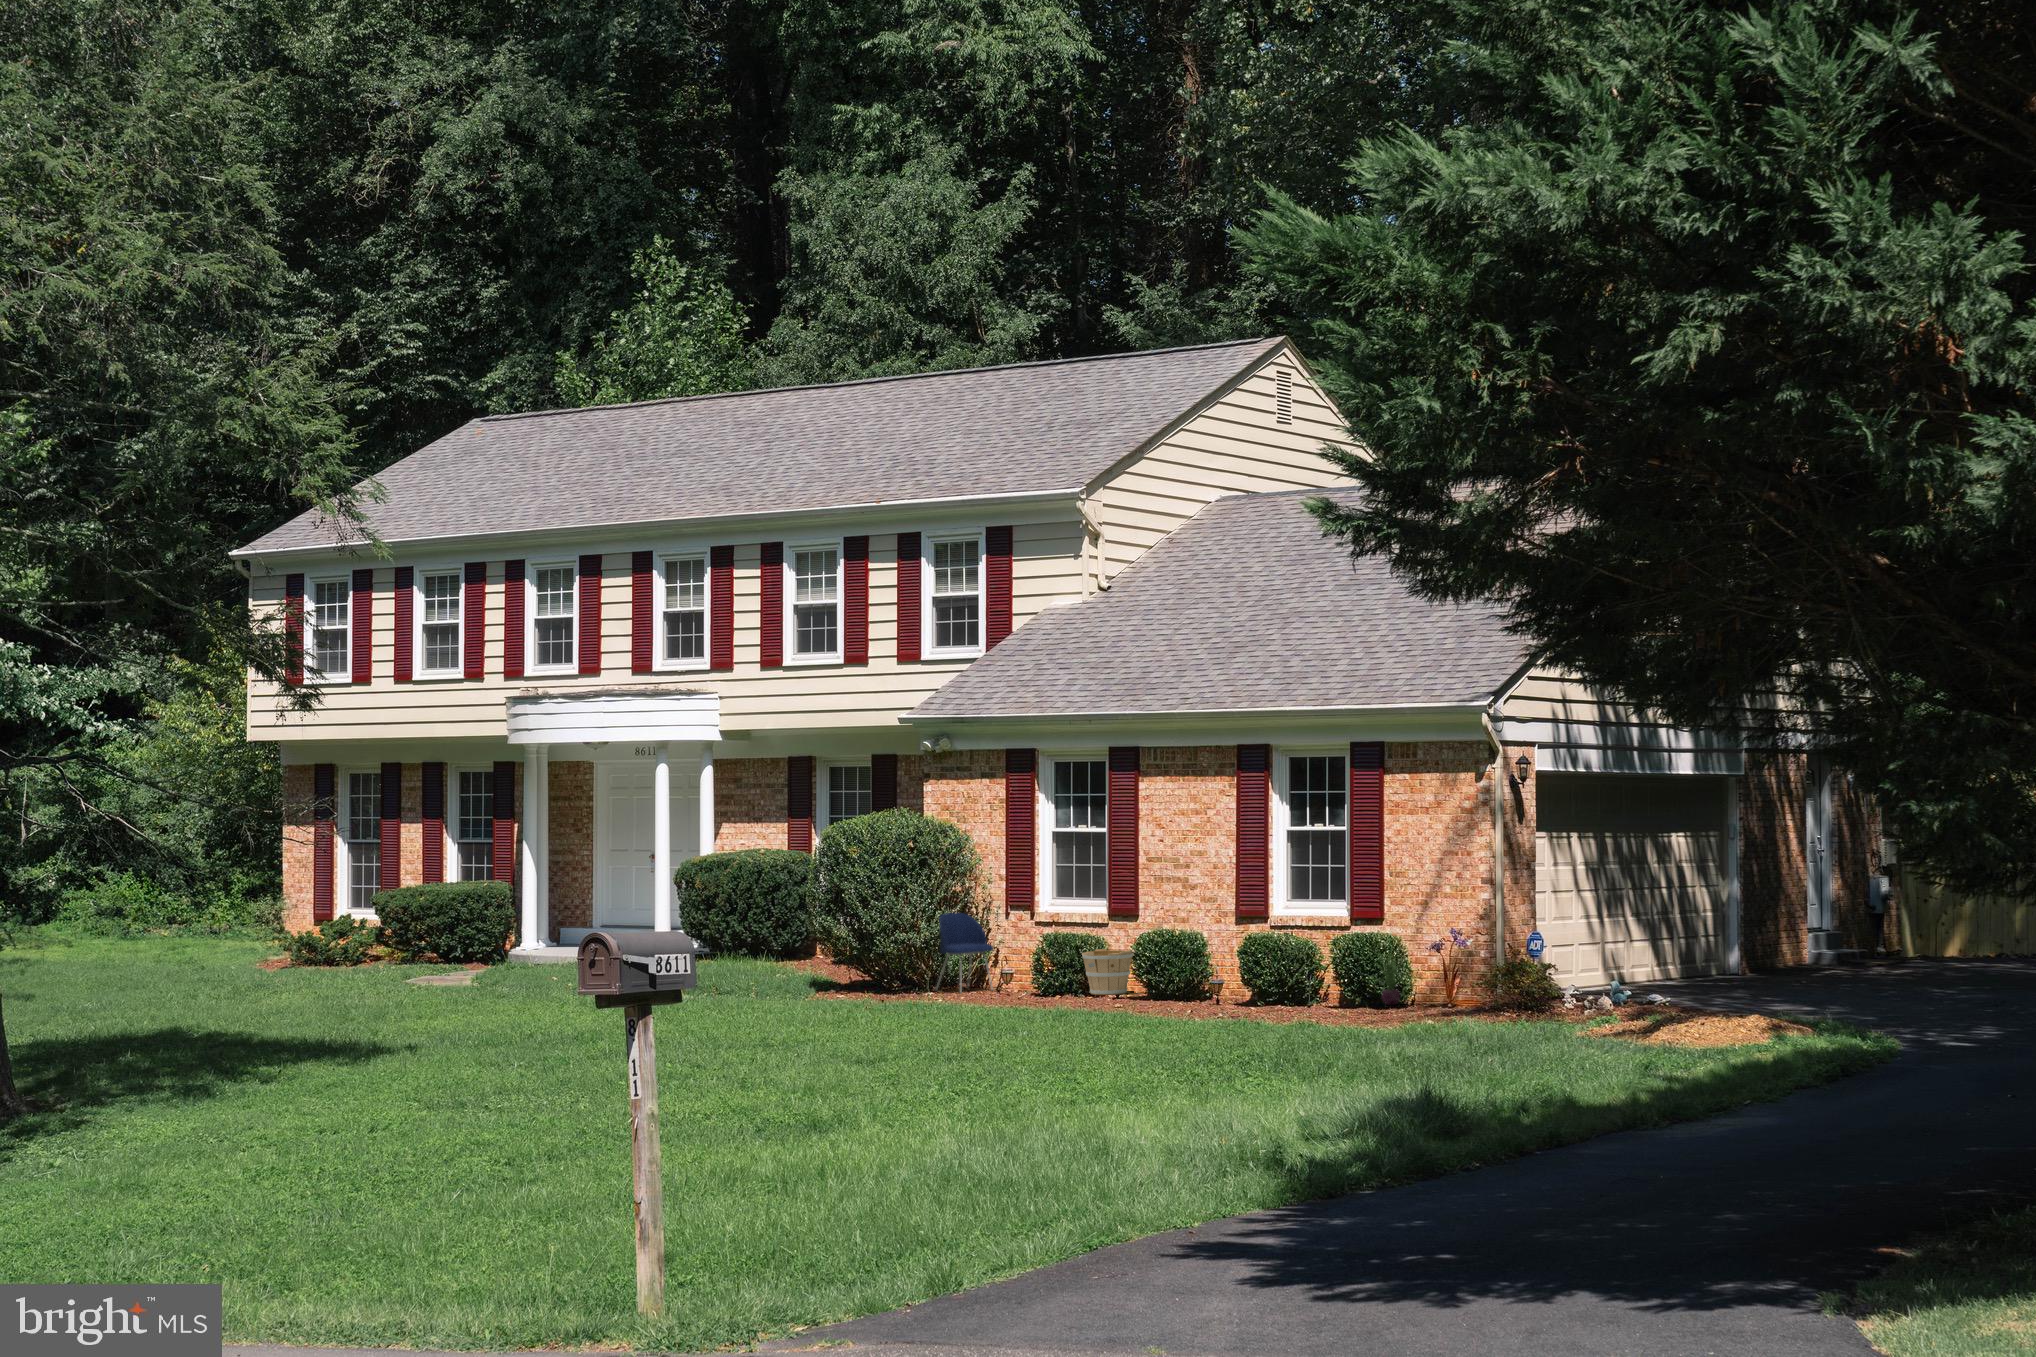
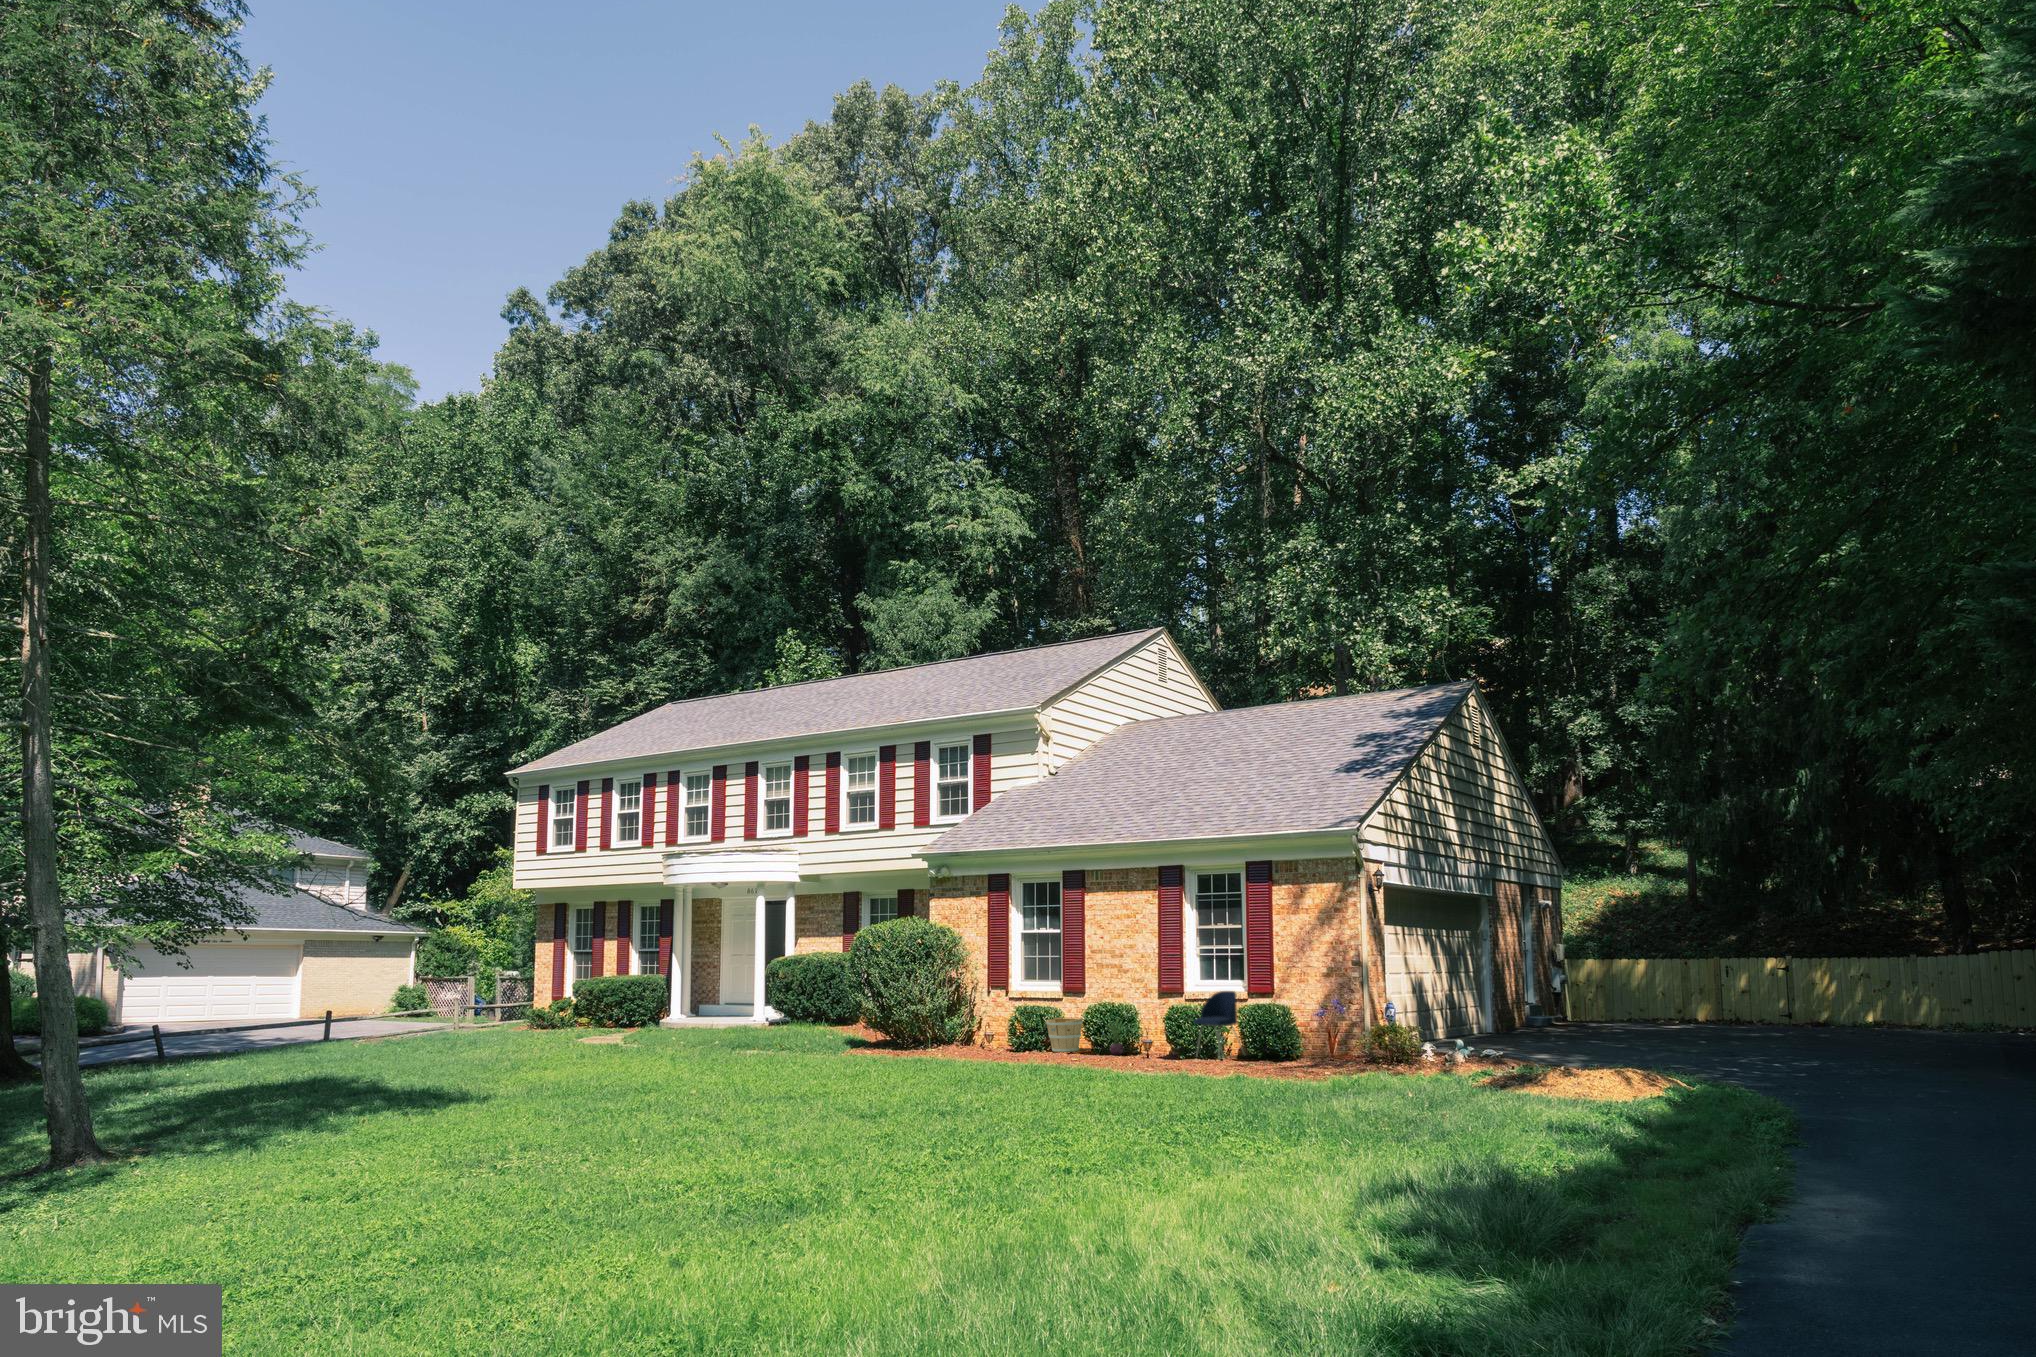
chair: present [936,913,993,992] -> present [1194,991,1245,1057]
decorative plant: present [1380,954,1404,1005] -> present [1109,1018,1124,1055]

